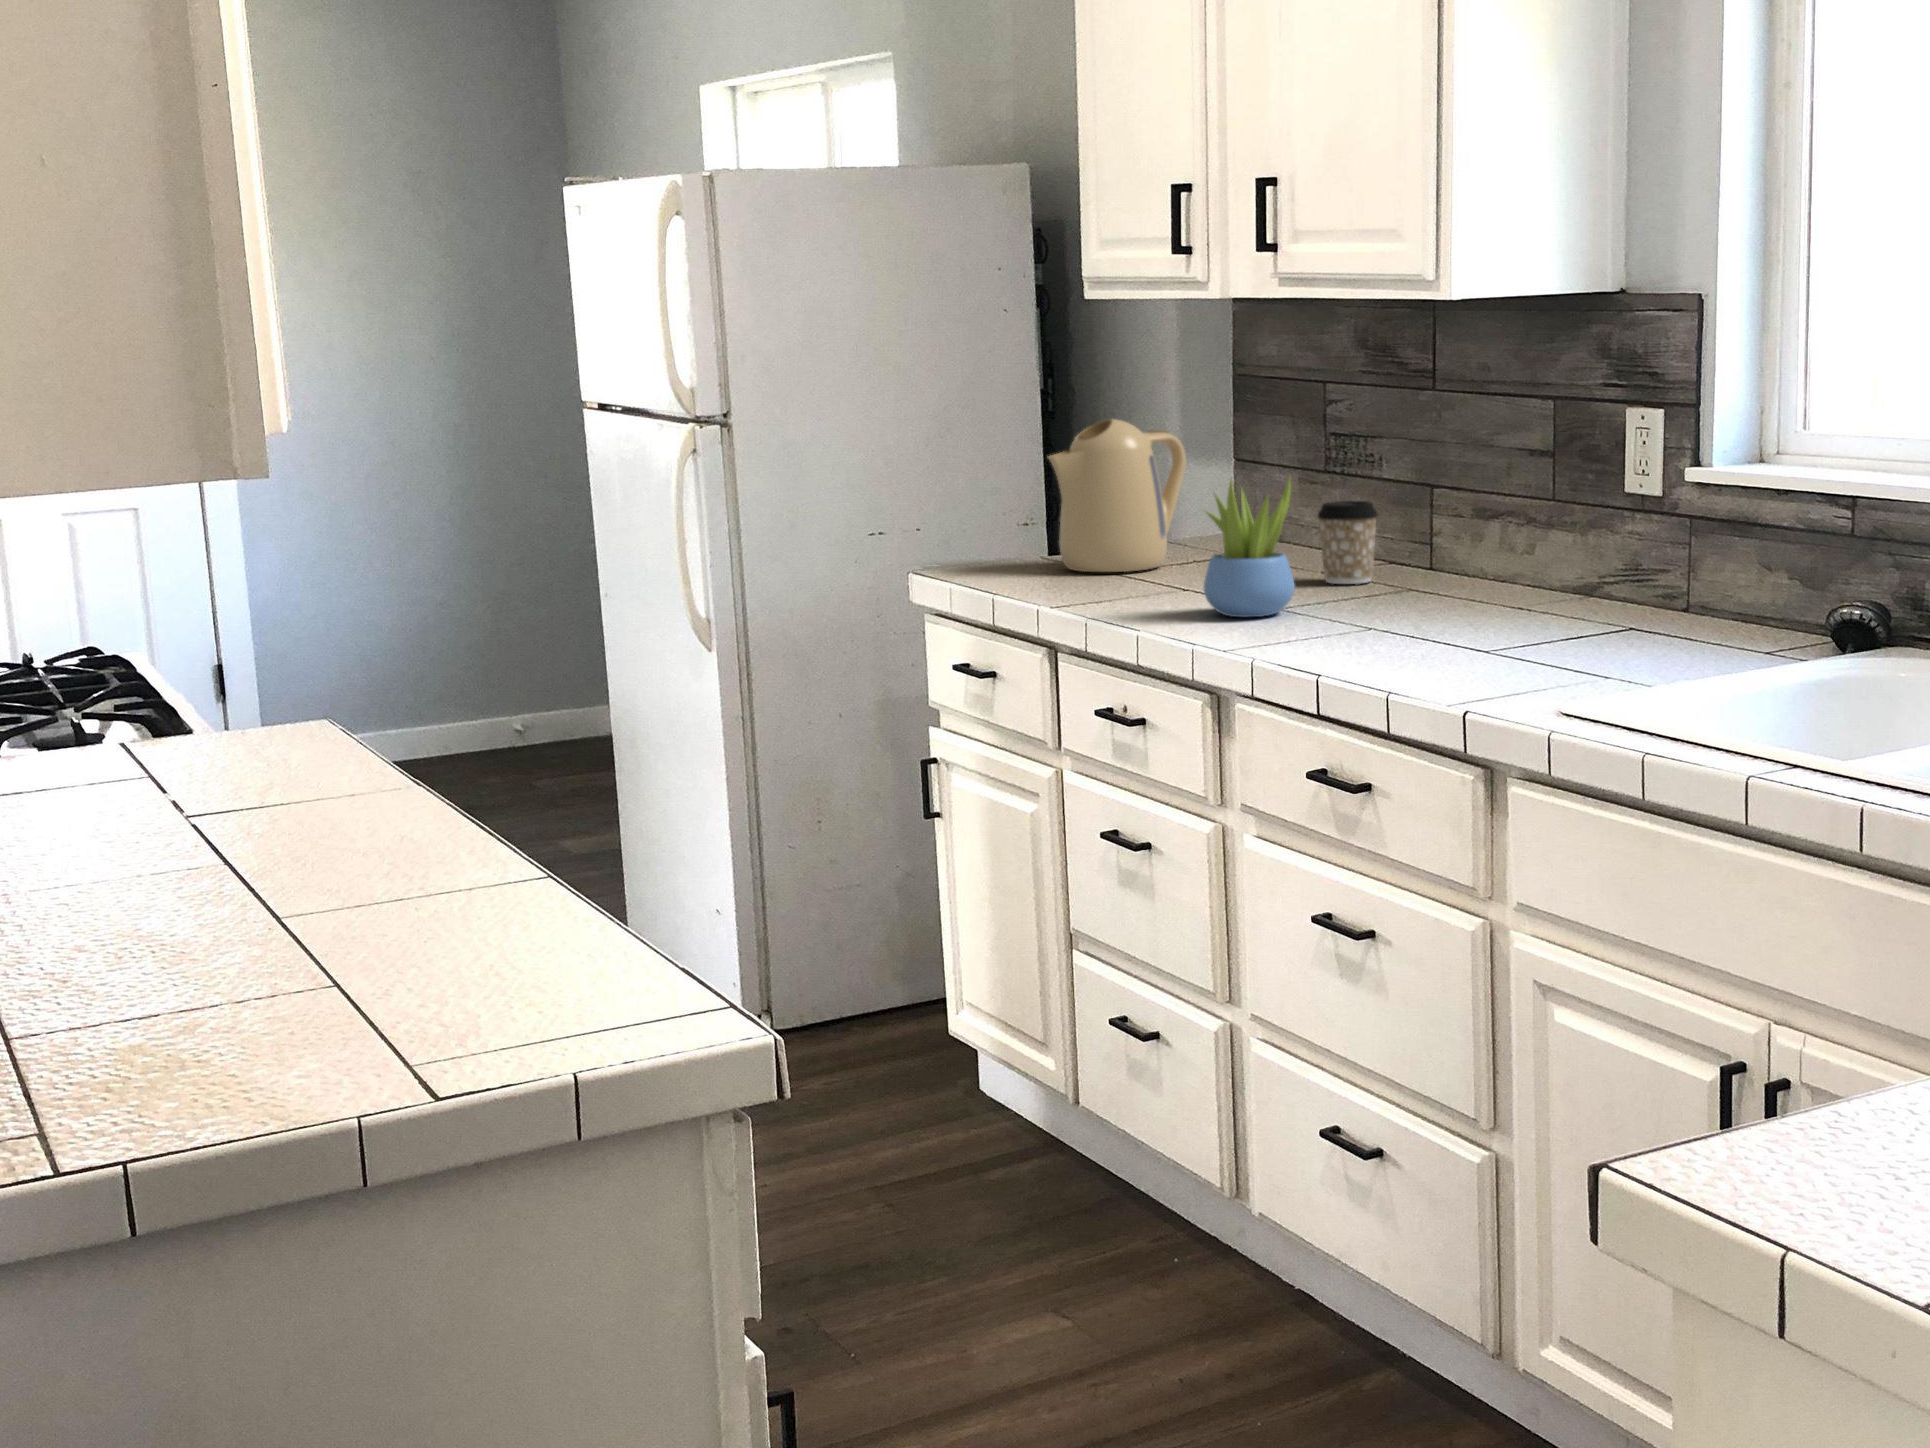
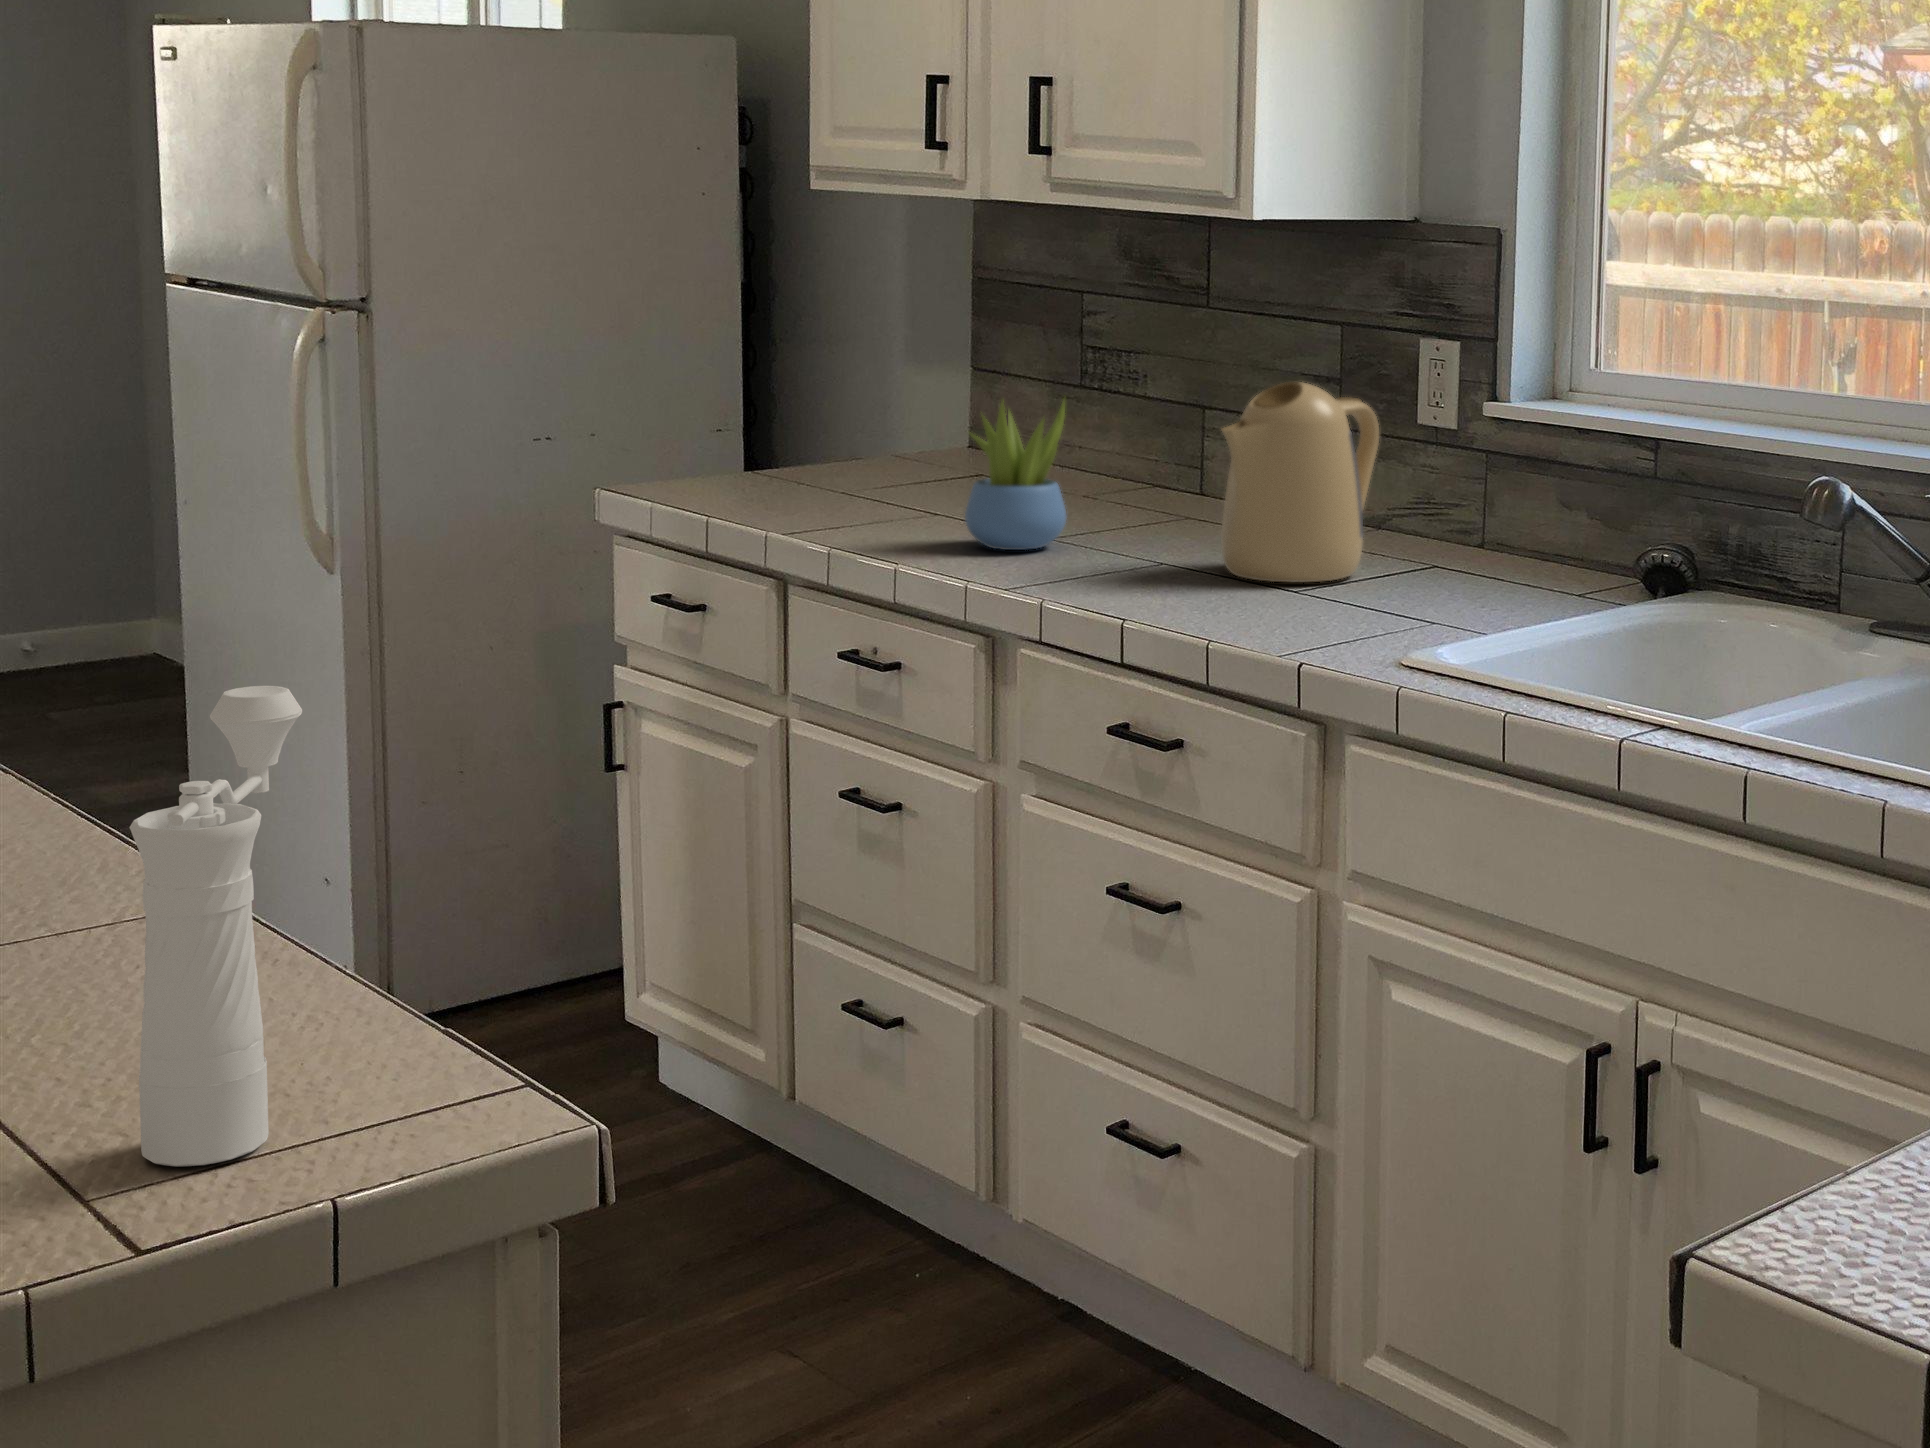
kettle: present [1048,419,1186,572] -> present [1221,382,1379,582]
coffee cup: present [1318,501,1378,584] -> none [1078,424,1145,513]
pepper mill: none [437,701,563,1051] -> present [130,686,302,1166]

